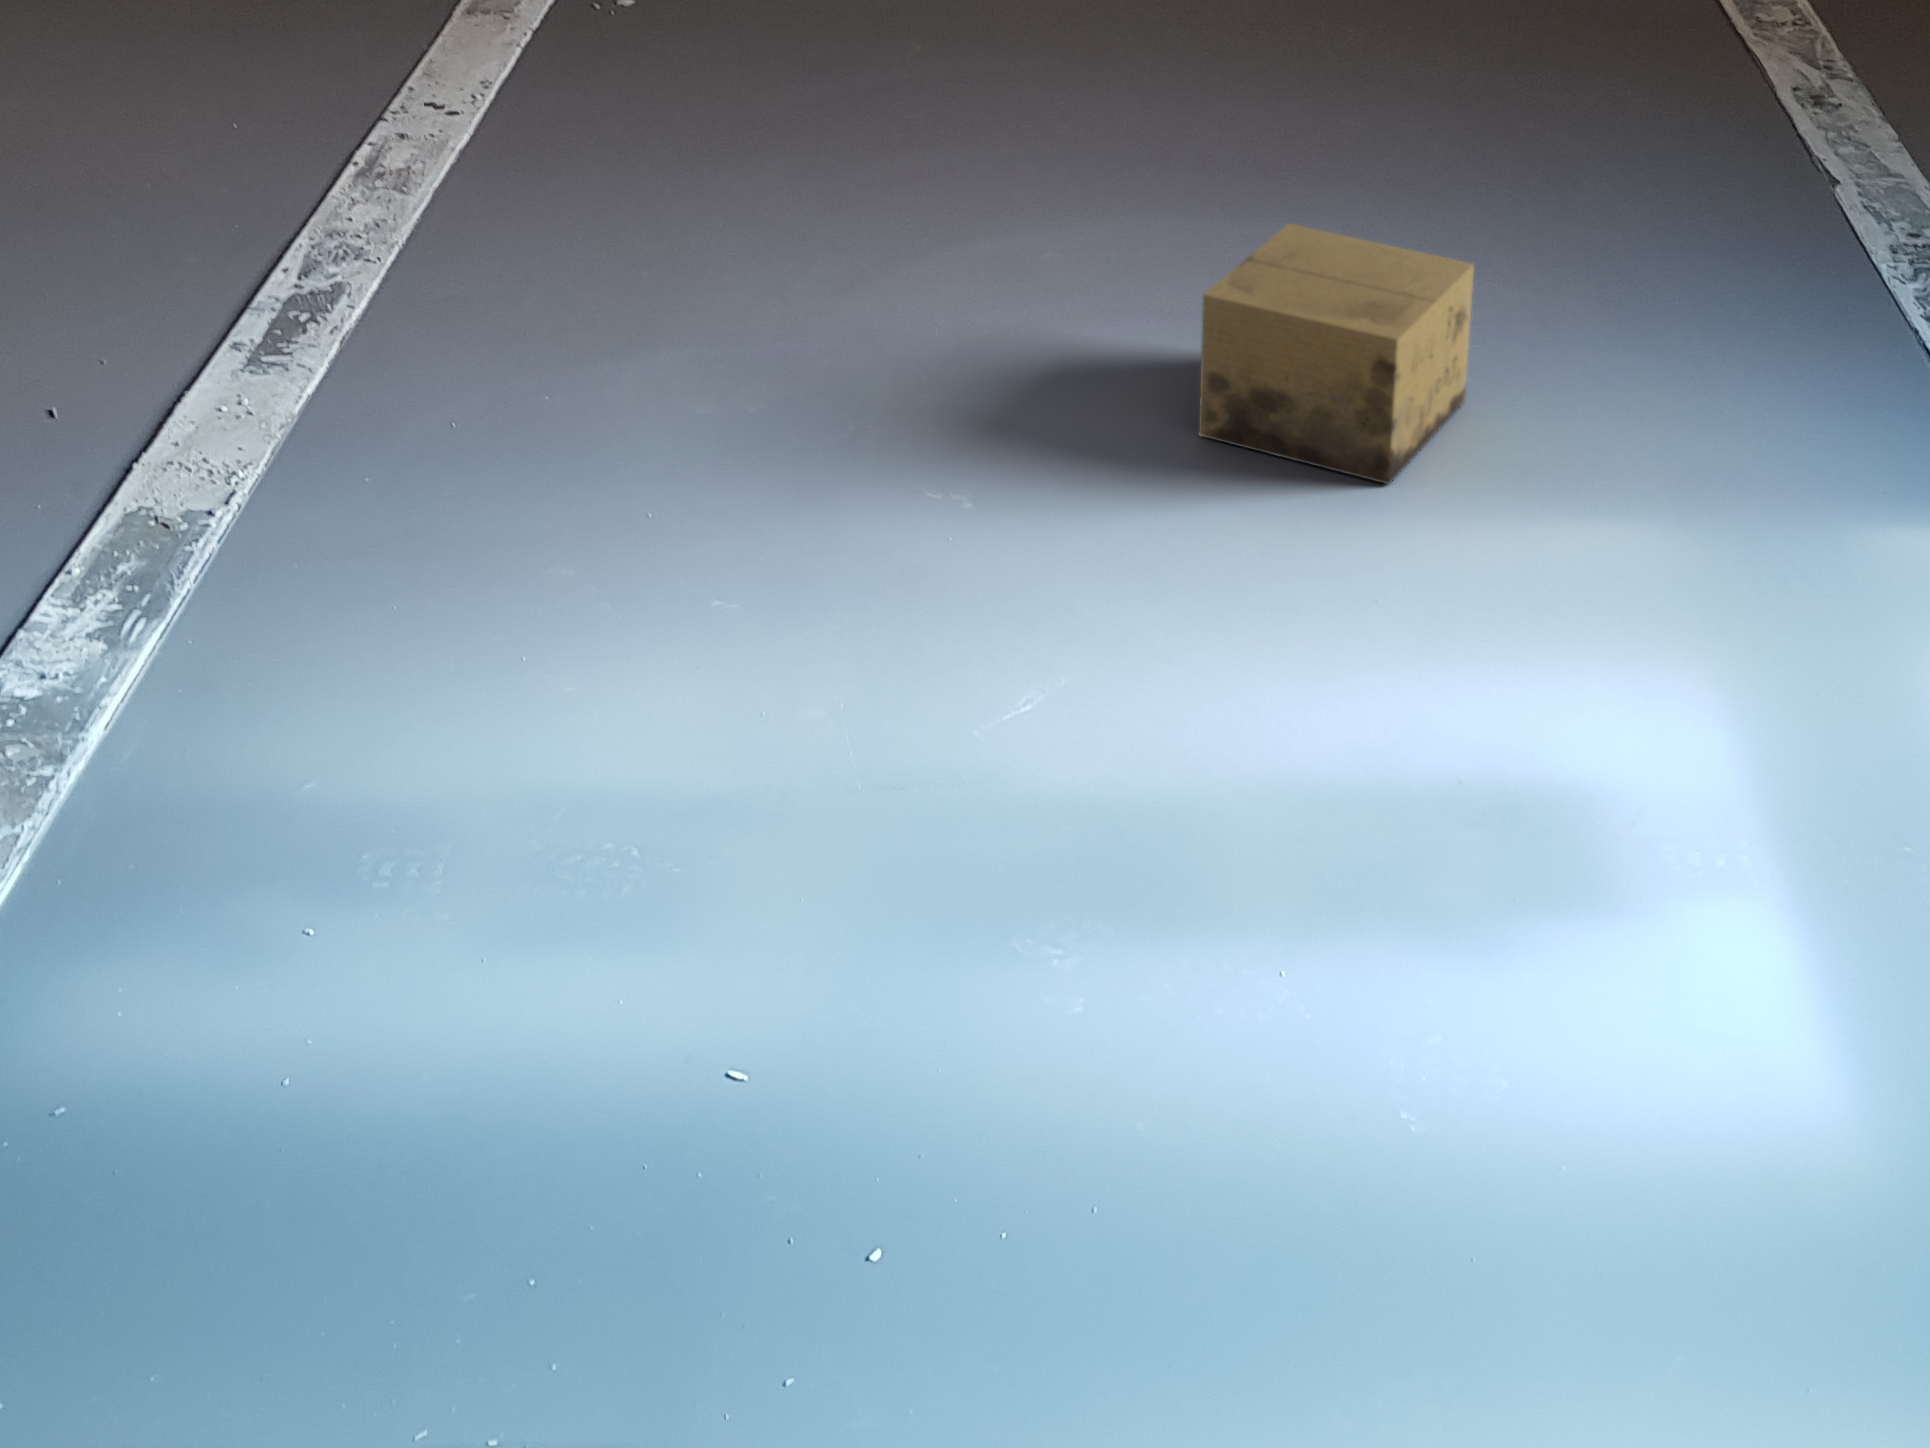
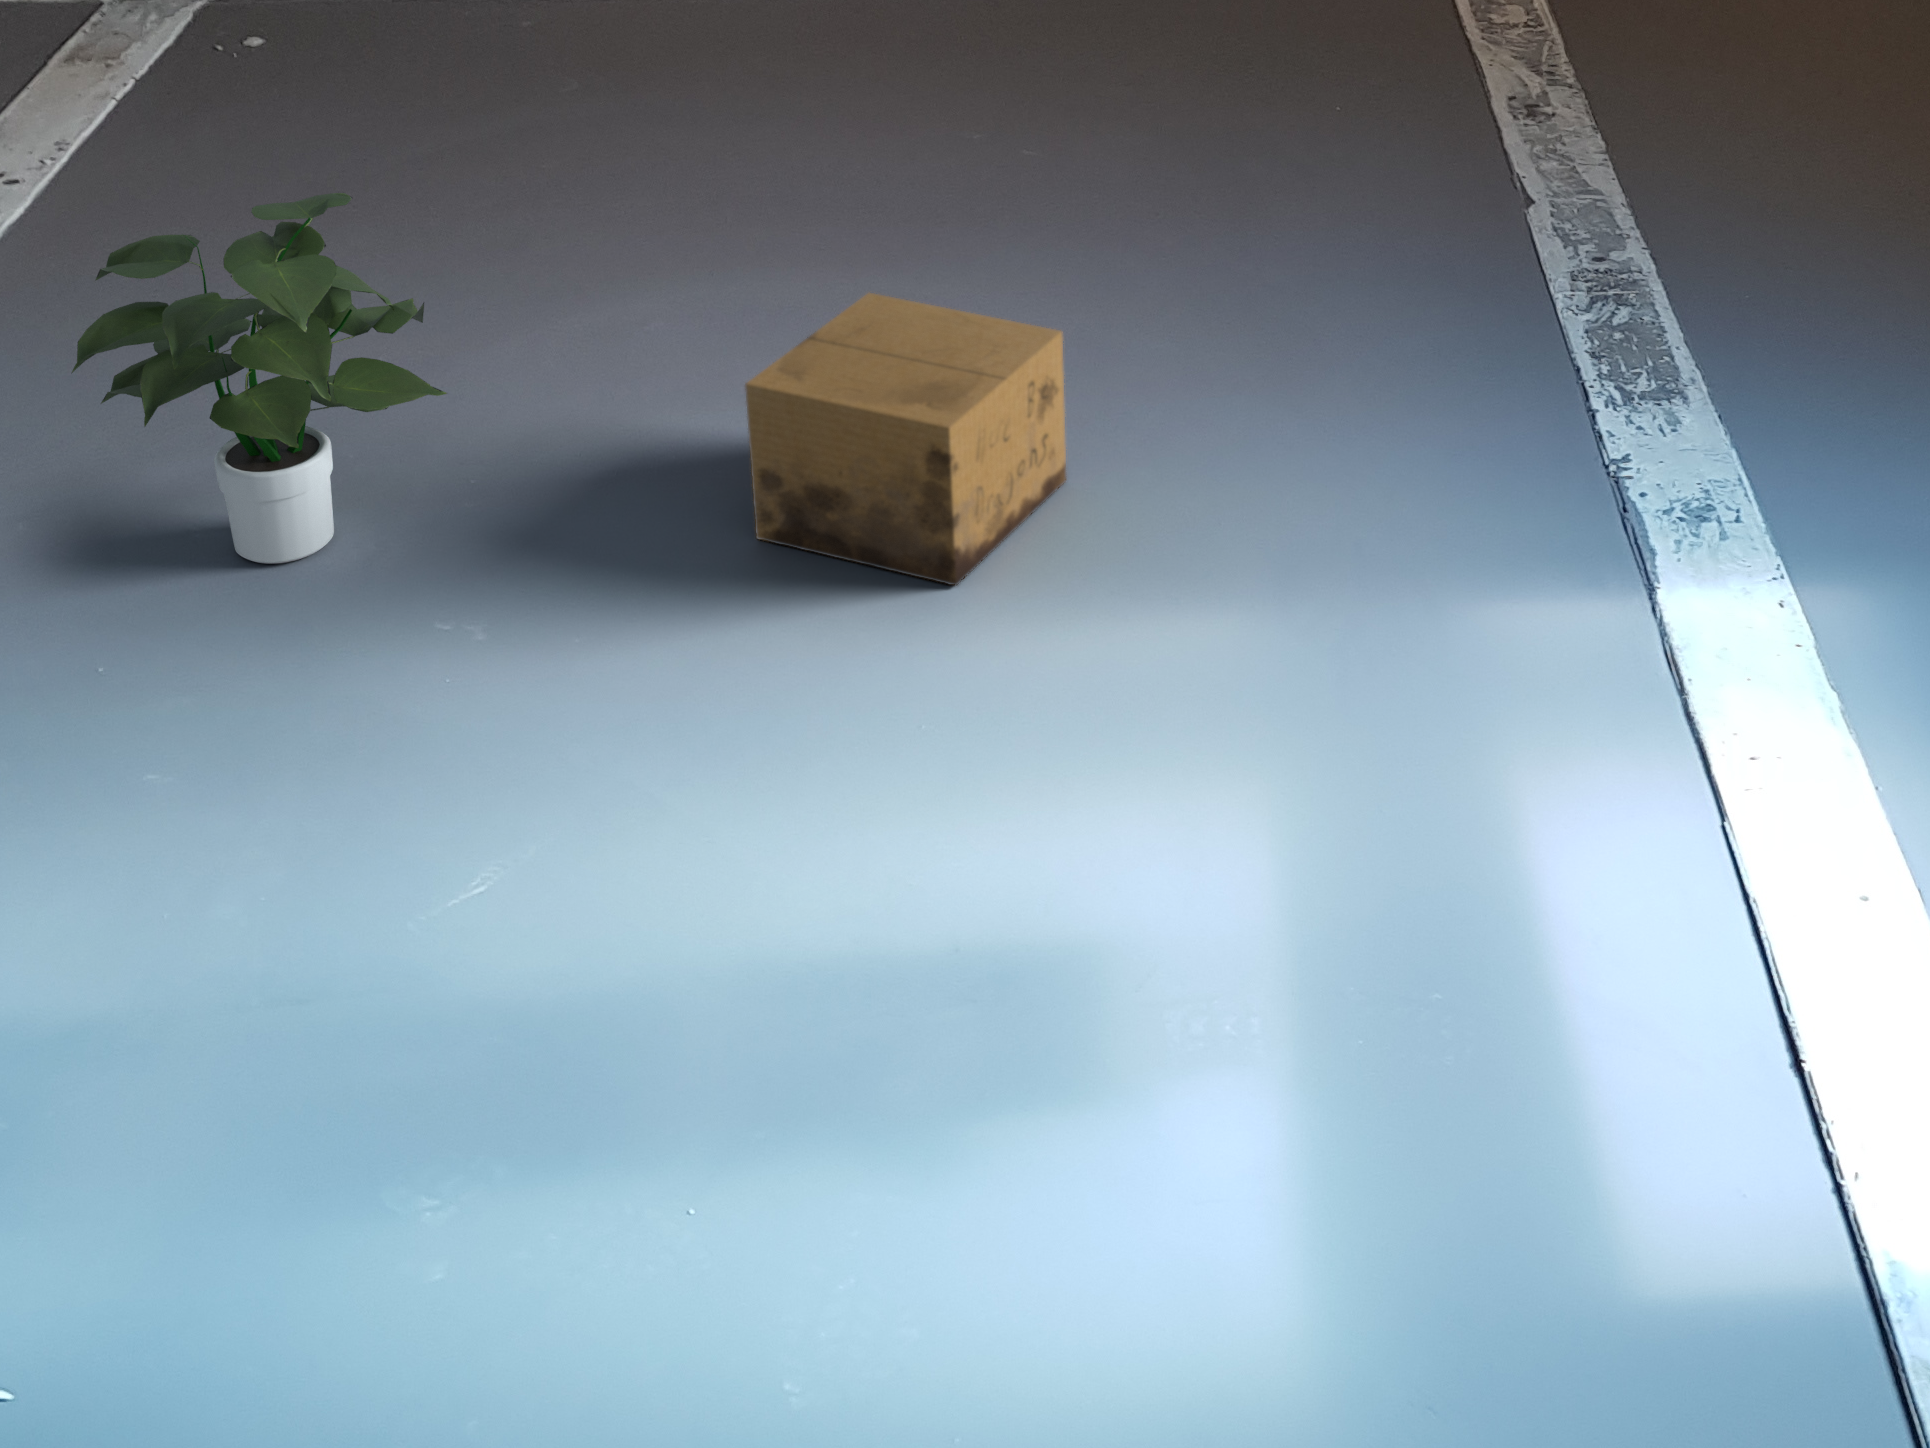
potted plant: none [629,111,937,434] -> present [72,193,447,564]

